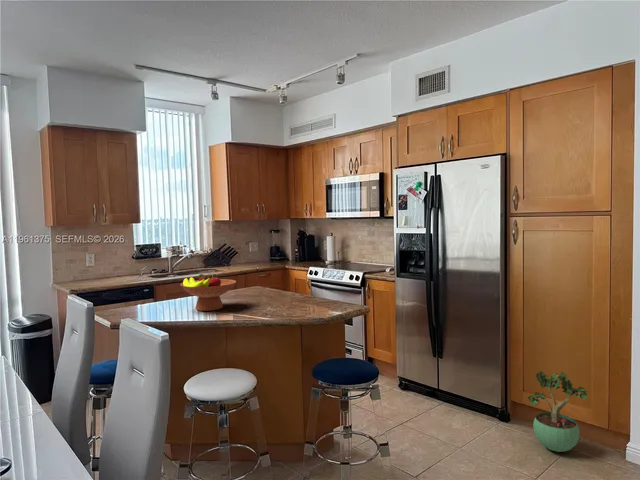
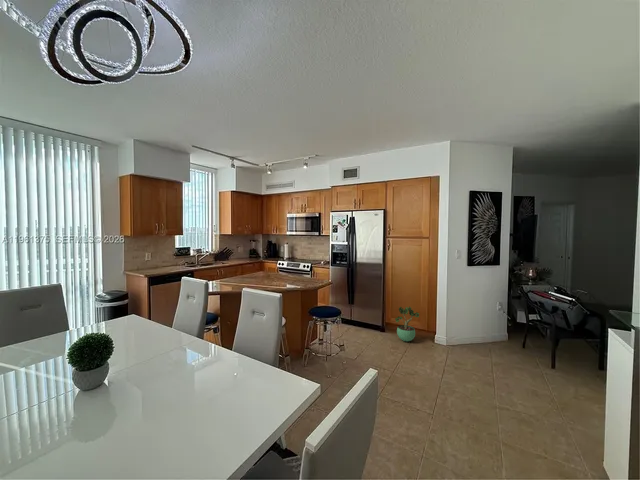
fruit bowl: present [180,274,236,311] -> none [241,264,269,283]

